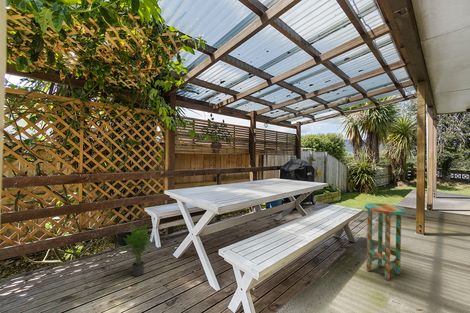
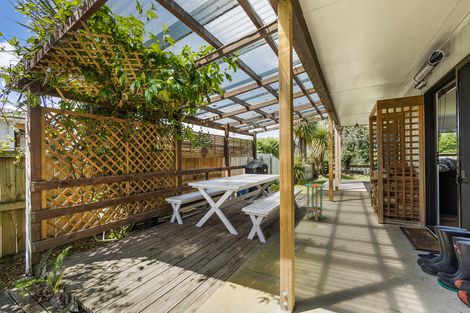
potted plant: present [120,227,149,276] -> none [173,200,194,234]

